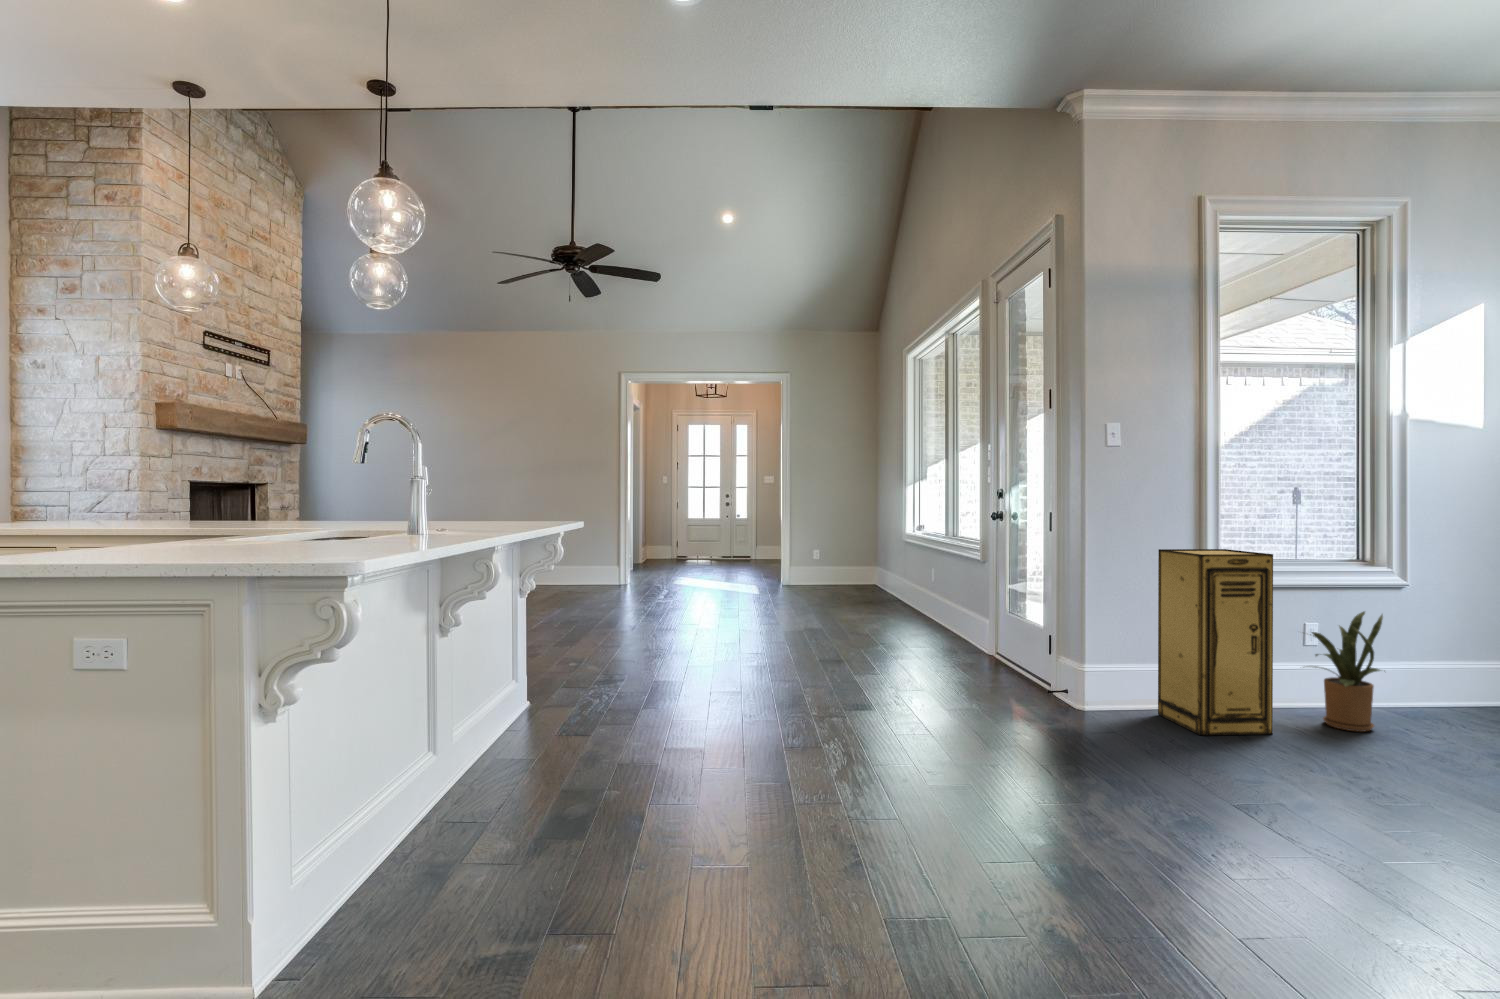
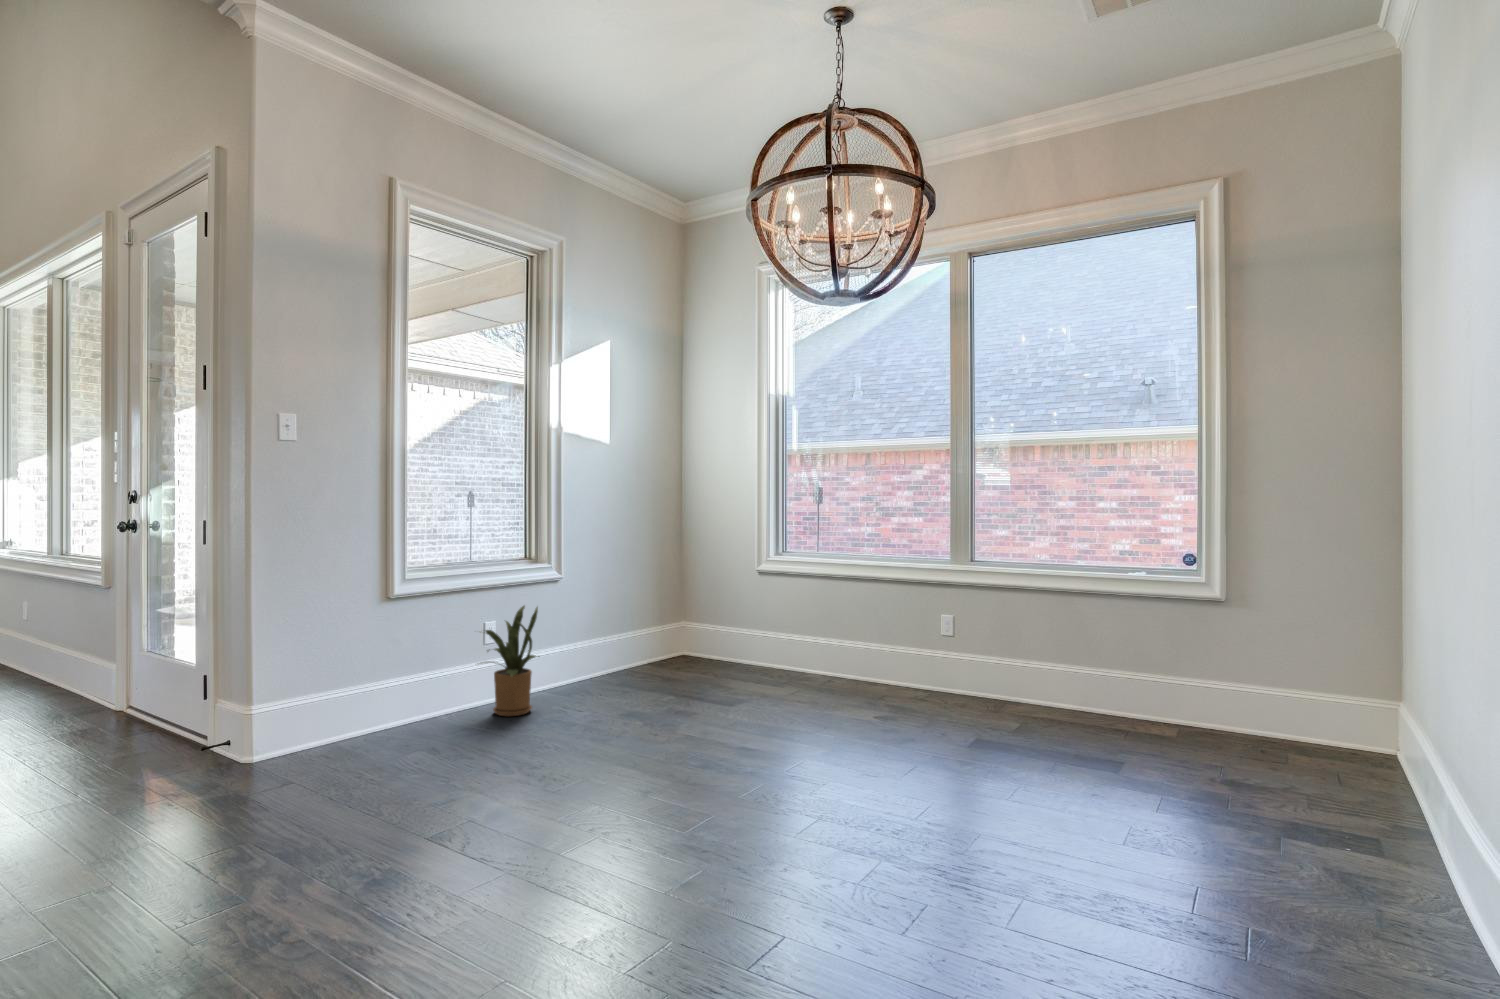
storage cabinet: present [1158,549,1273,735] -> none [340,555,453,755]

